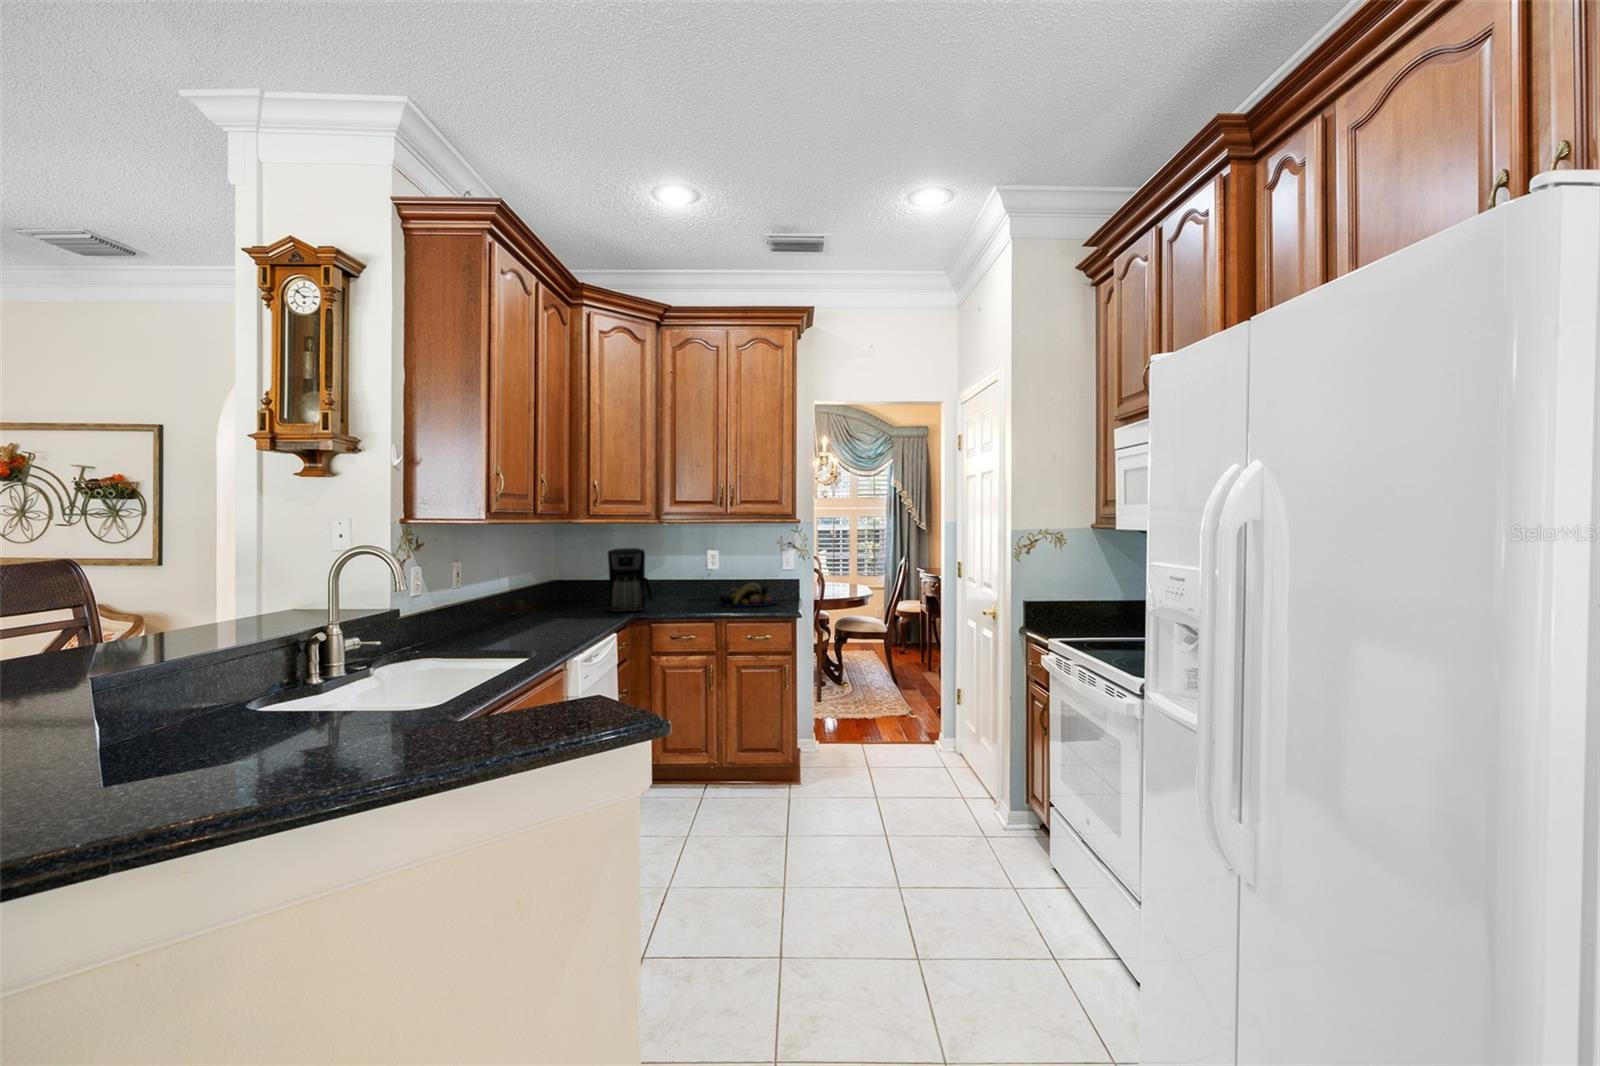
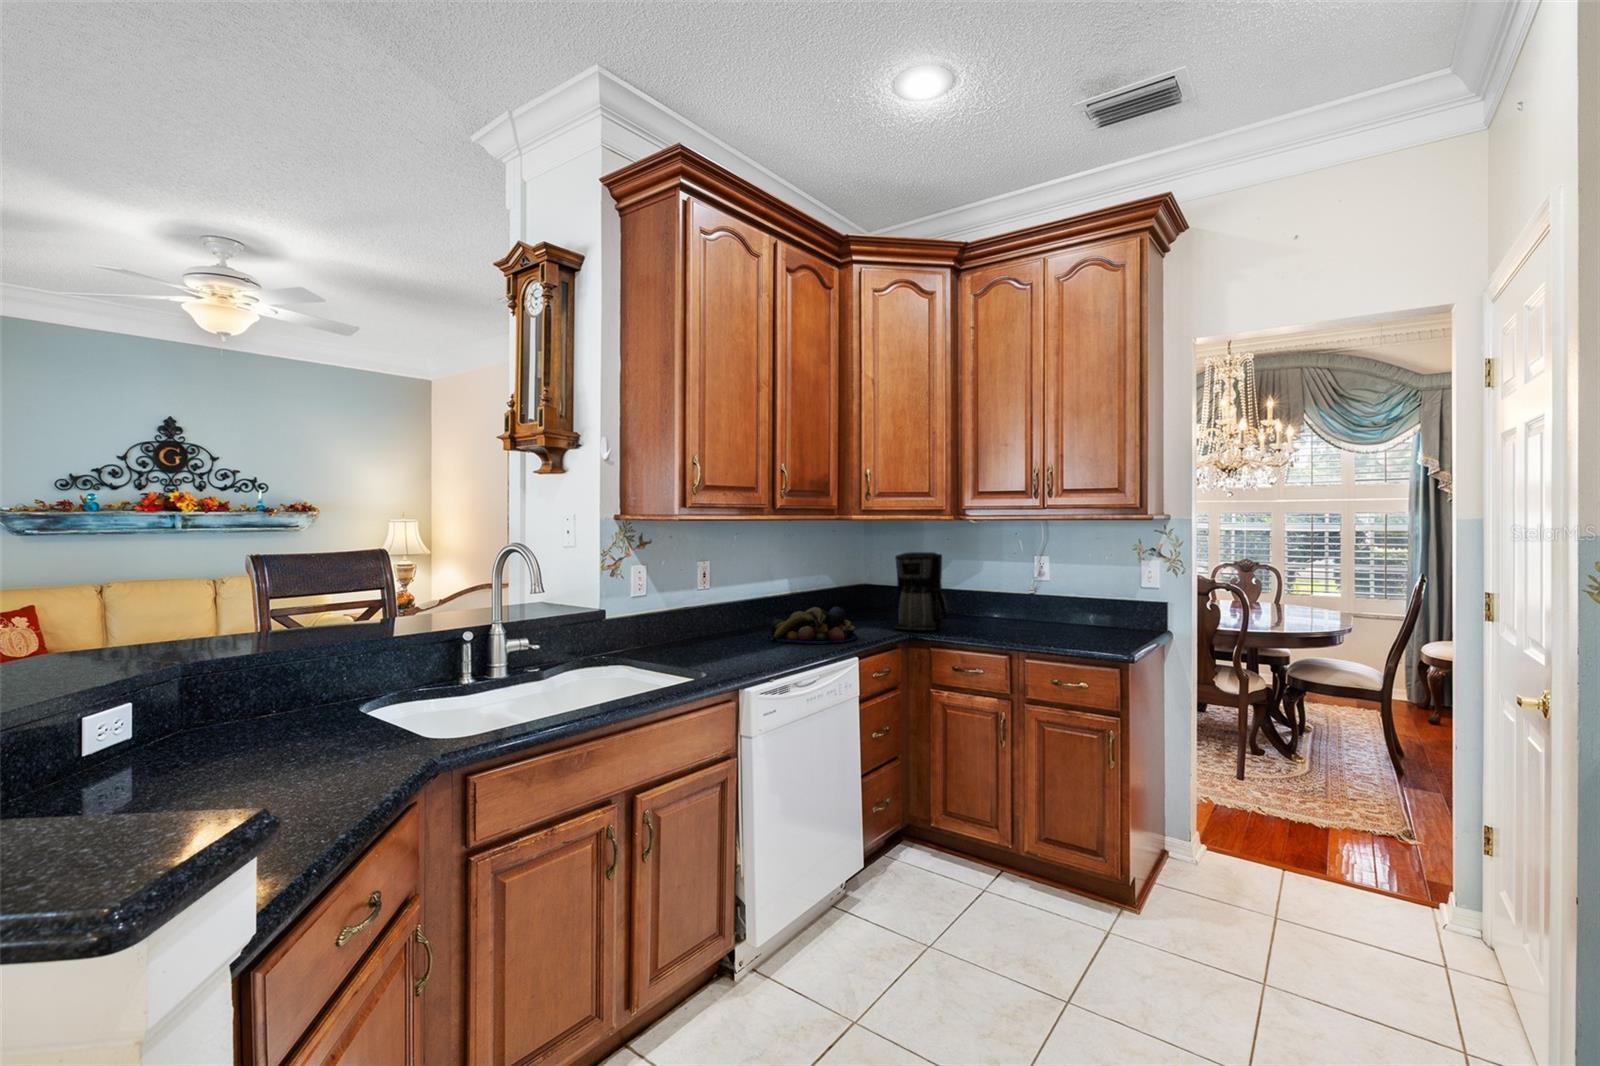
fruit bowl: present [720,582,778,607] -> present [769,607,858,644]

